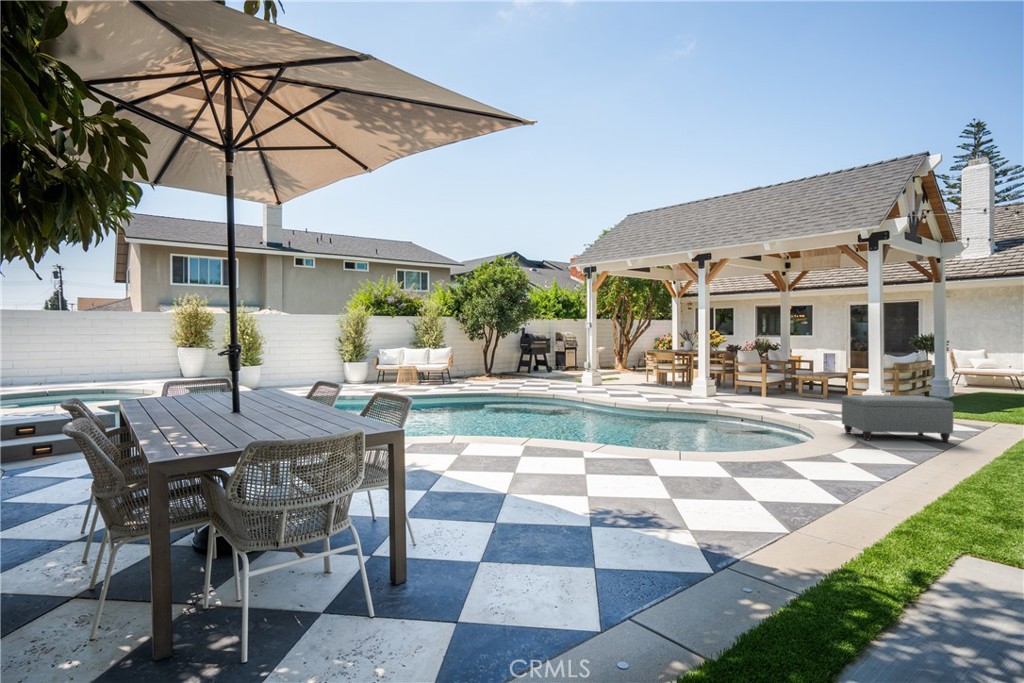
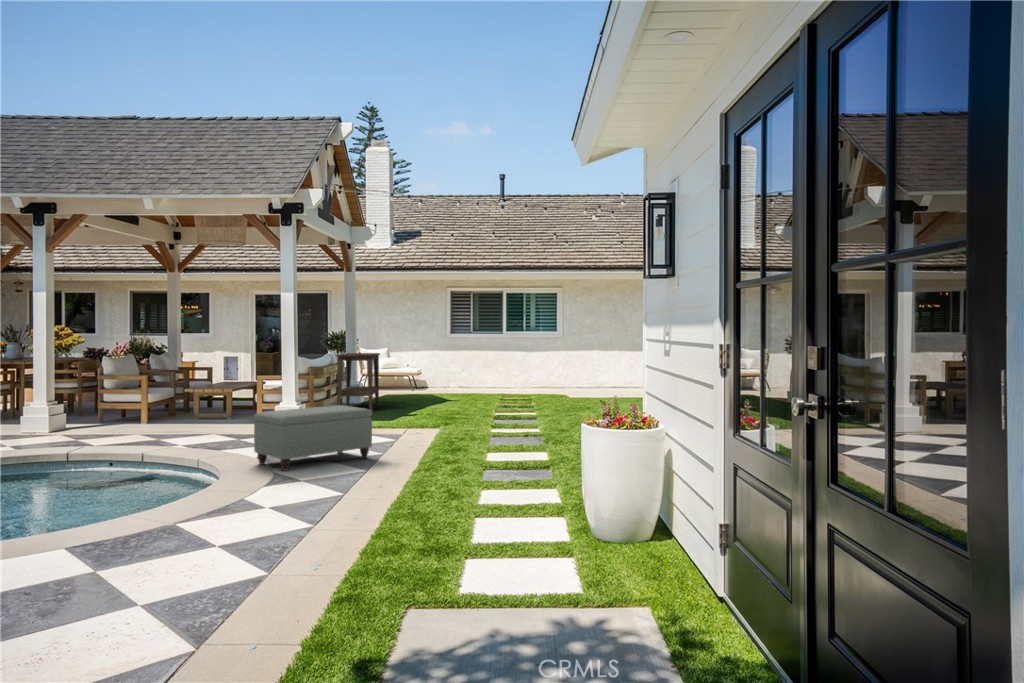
side table: none [923,352,975,405] -> present [336,353,380,411]

